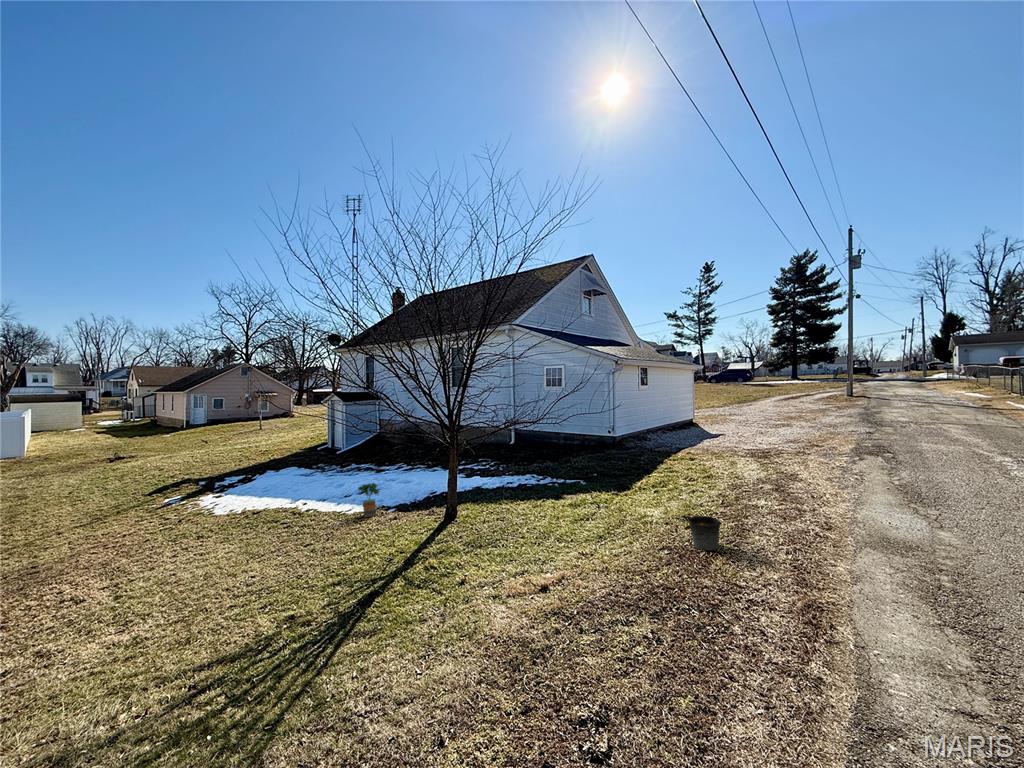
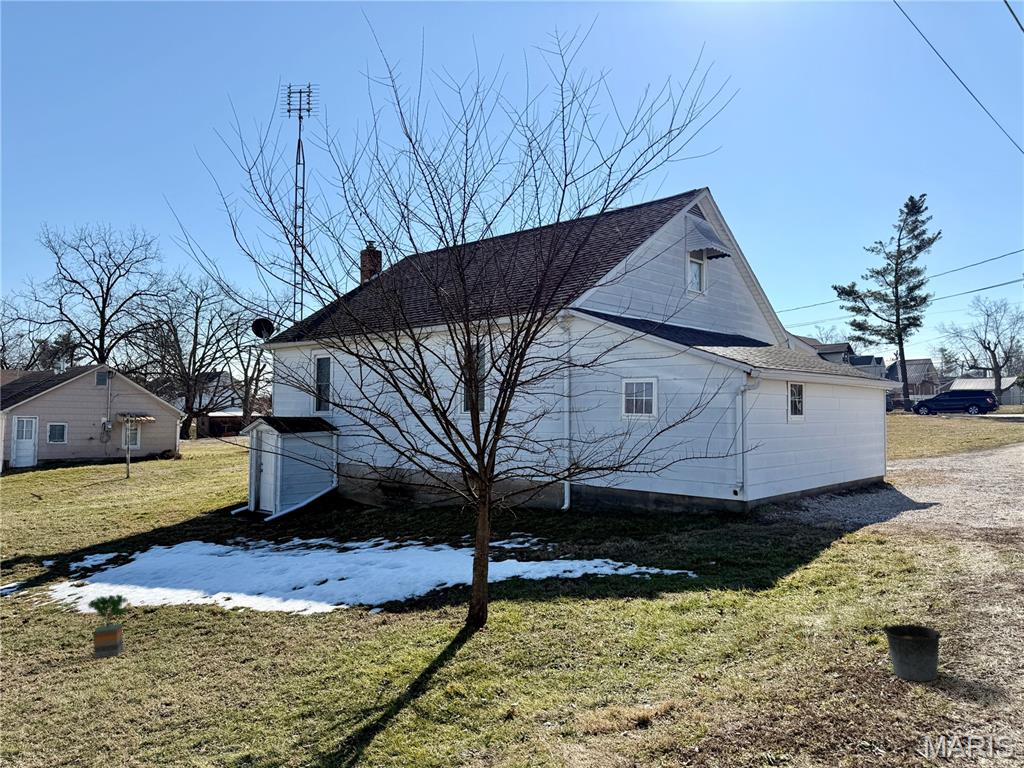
potted tree: present [358,483,380,517] -> present [88,595,128,658]

